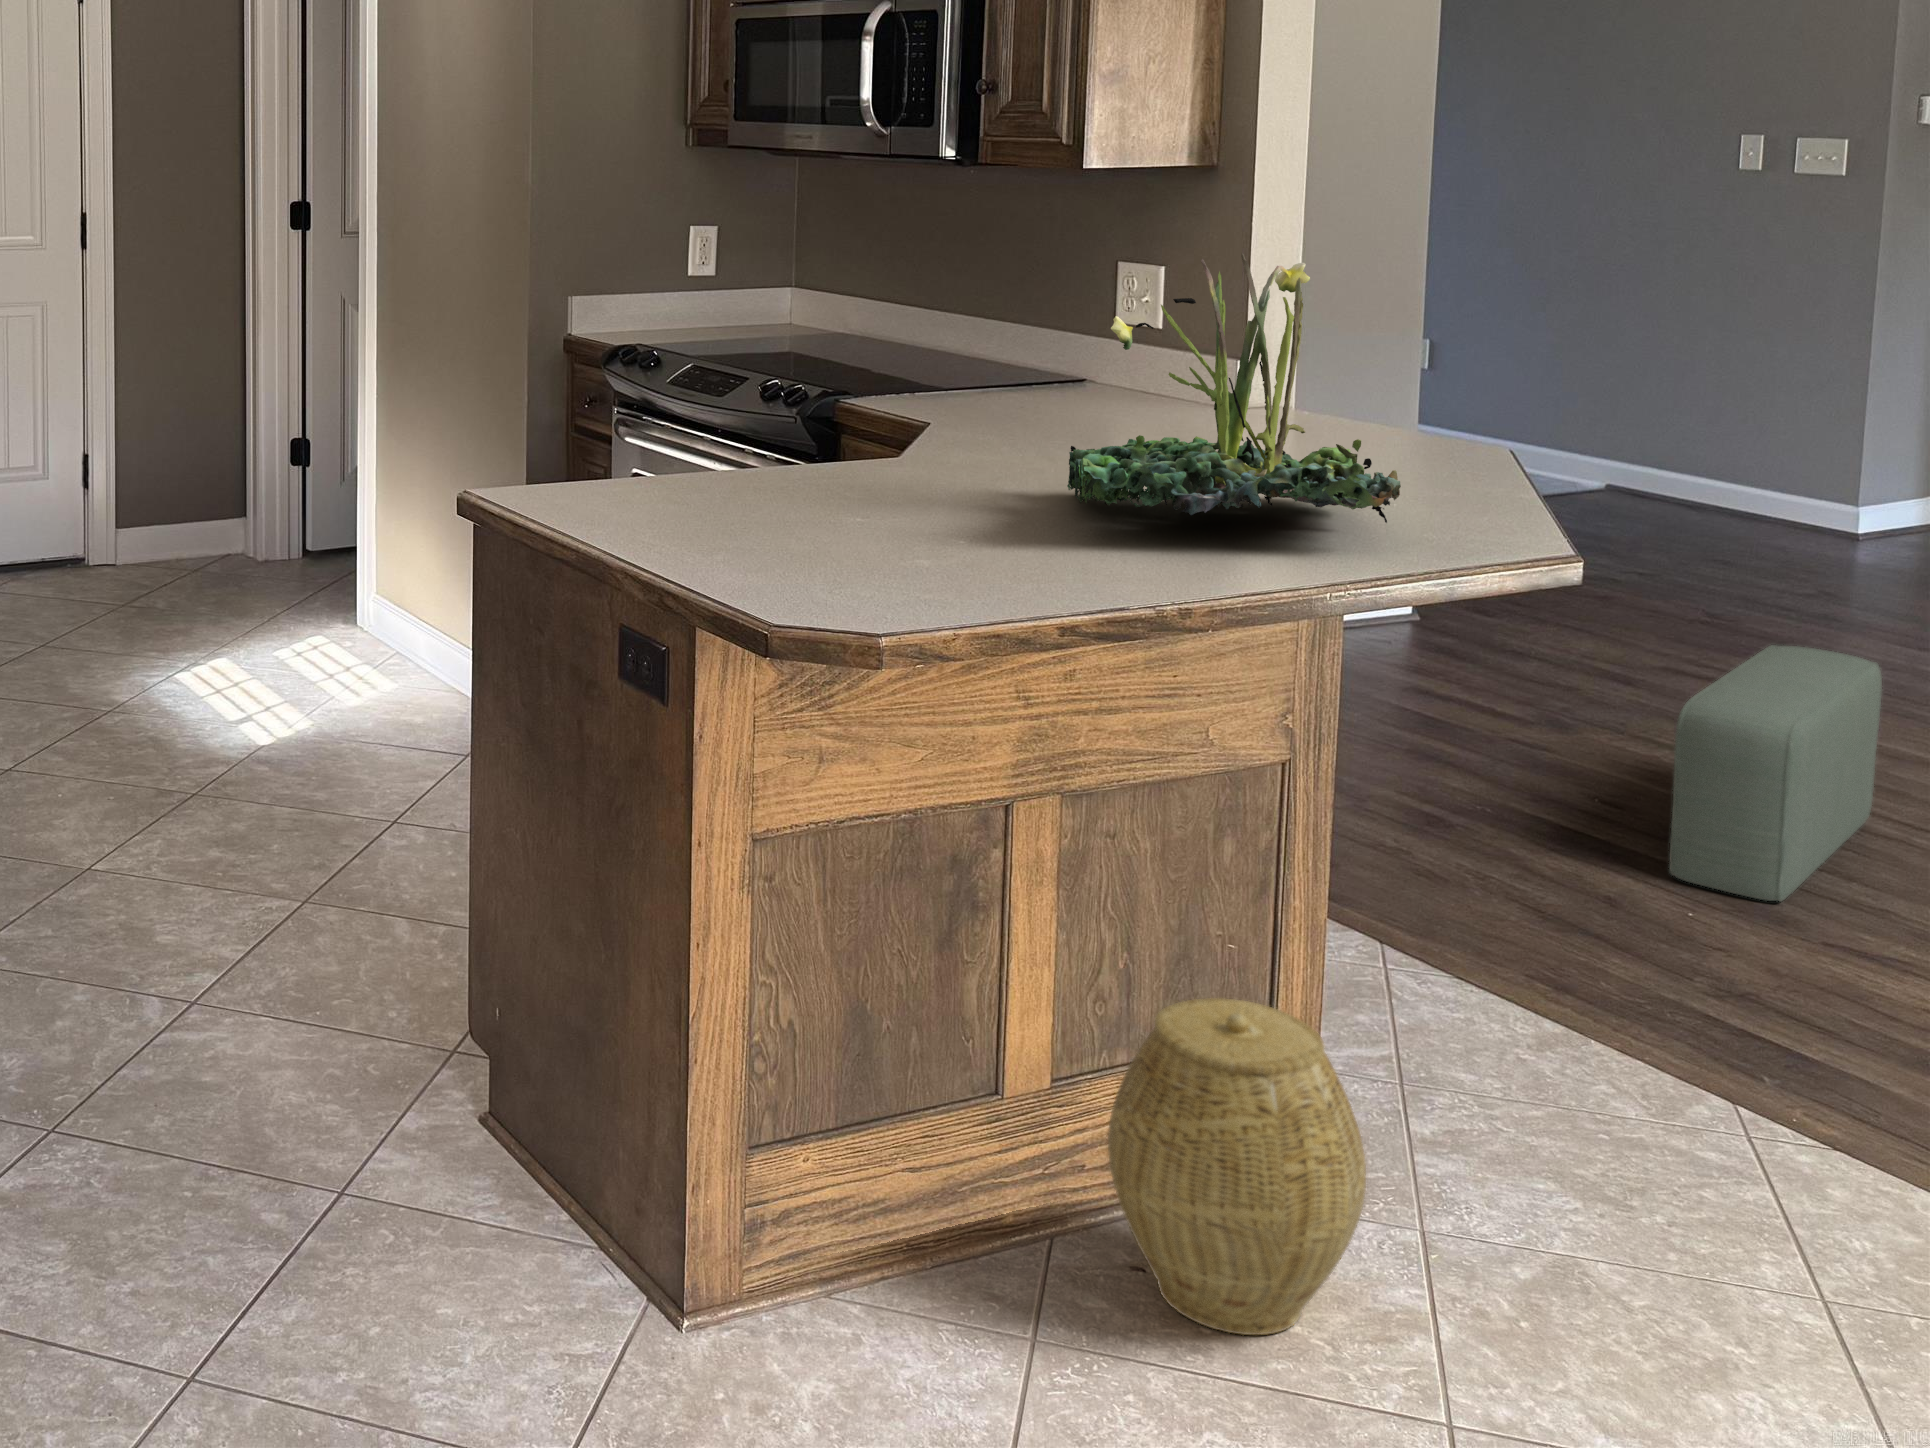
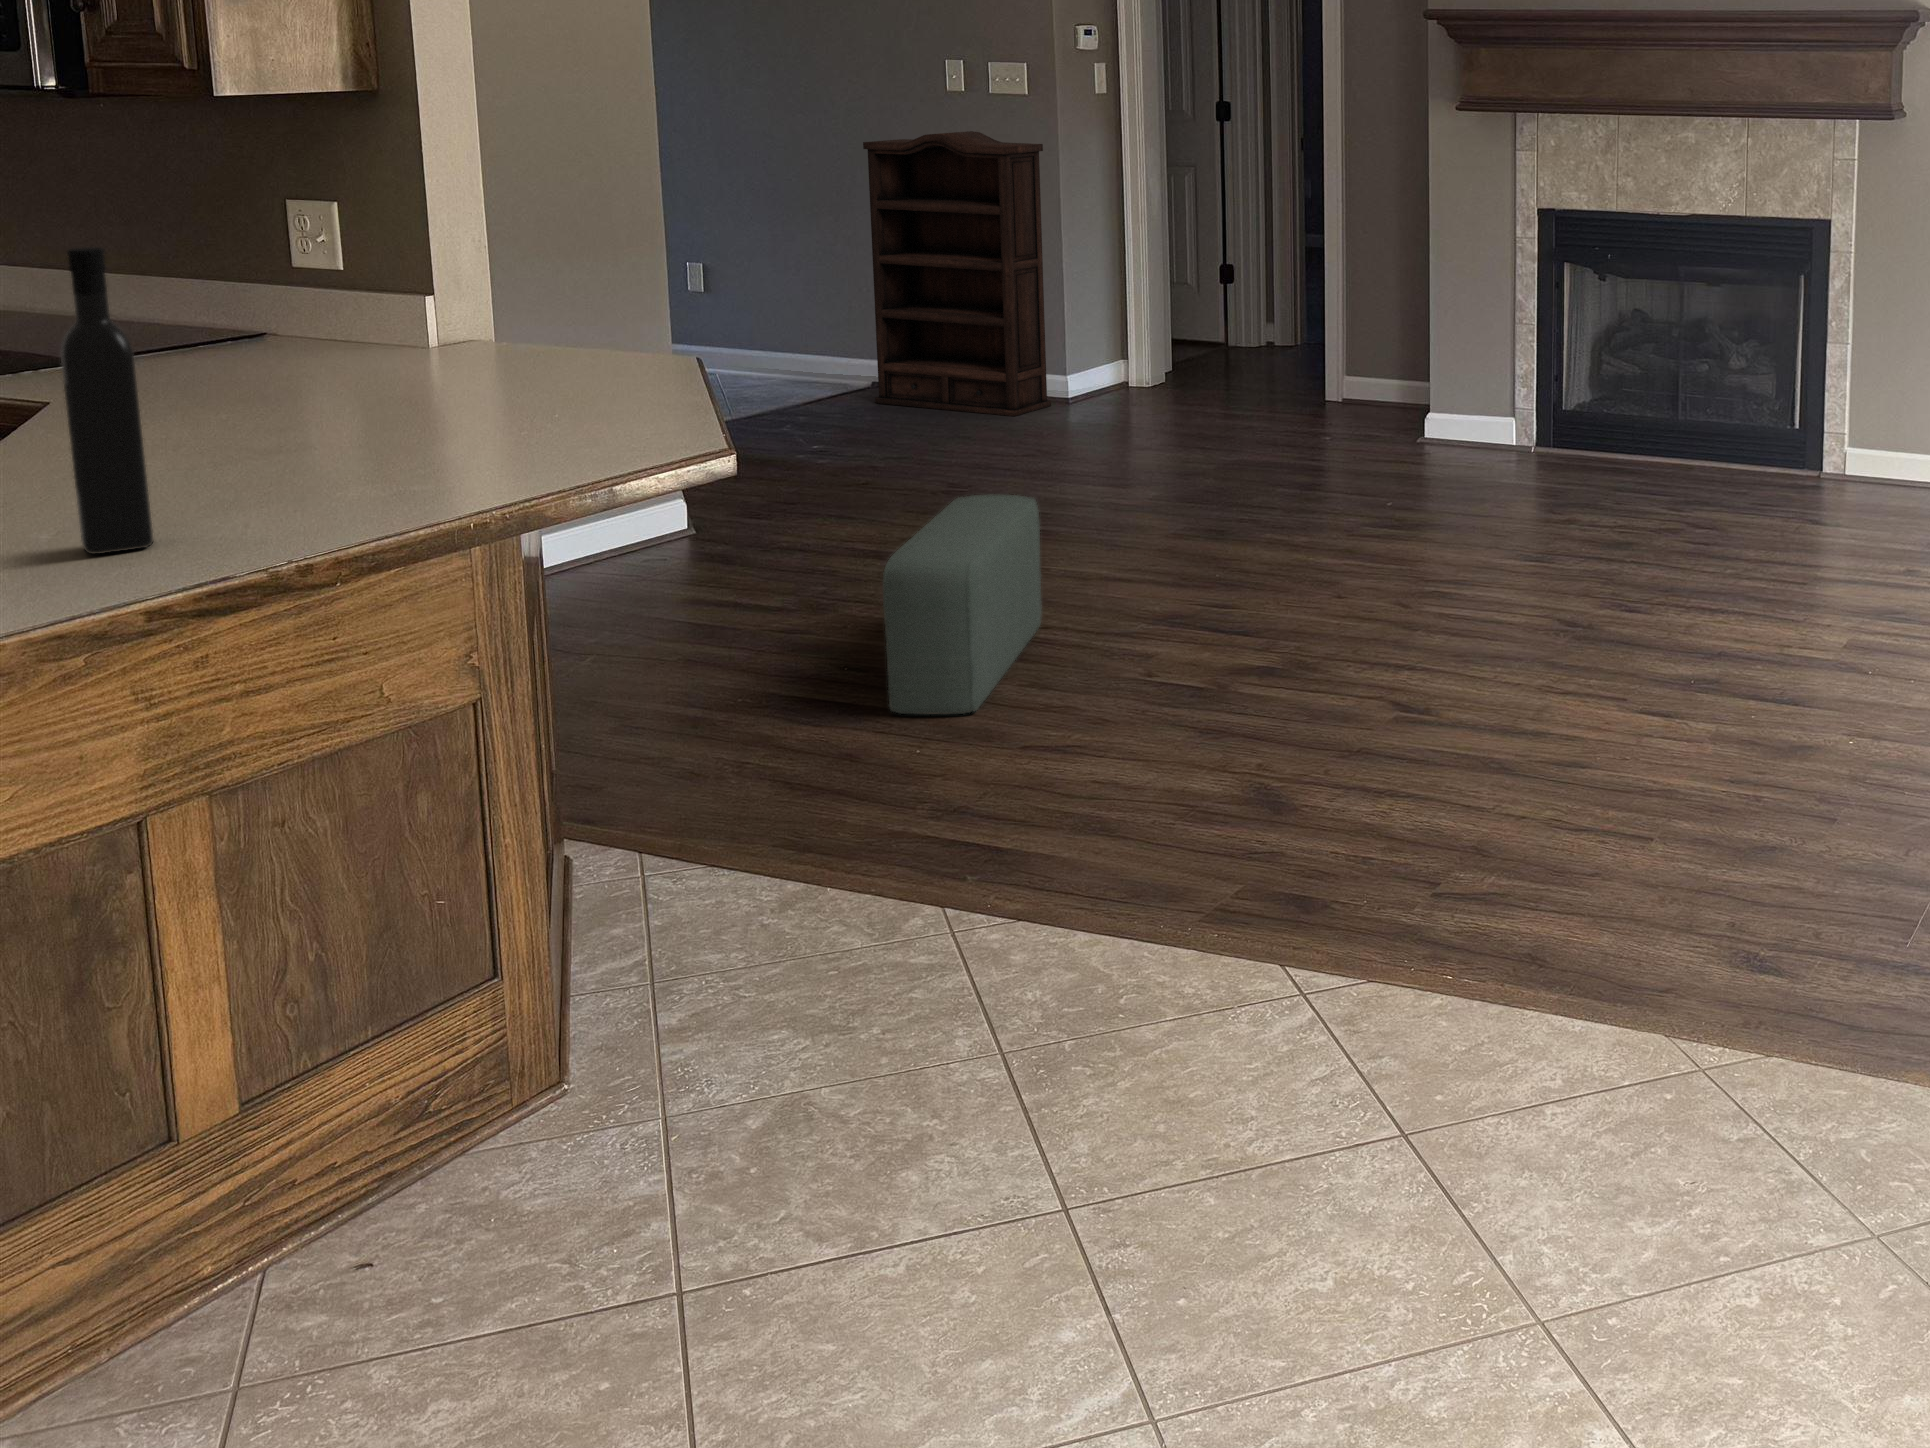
bookshelf: none [1639,212,1898,555] -> present [863,131,1051,416]
plant: present [1067,253,1401,523] -> none [184,176,549,468]
wine bottle: none [1003,306,1062,569] -> present [61,247,153,554]
woven basket: present [1108,998,1366,1335] -> none [309,950,592,1295]

